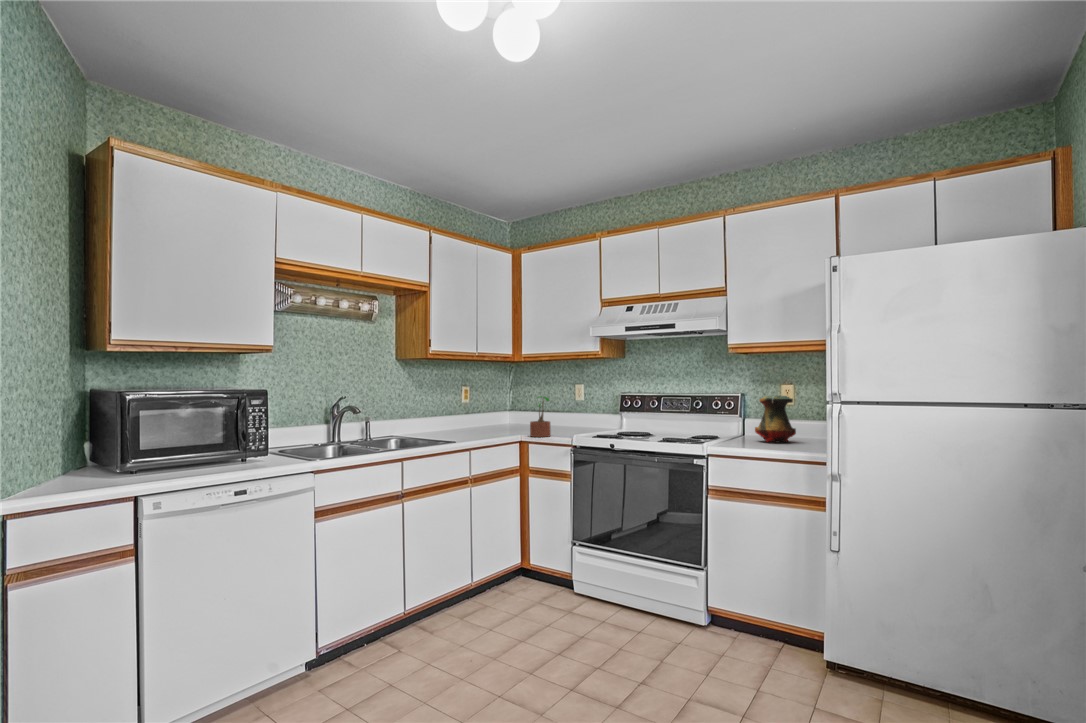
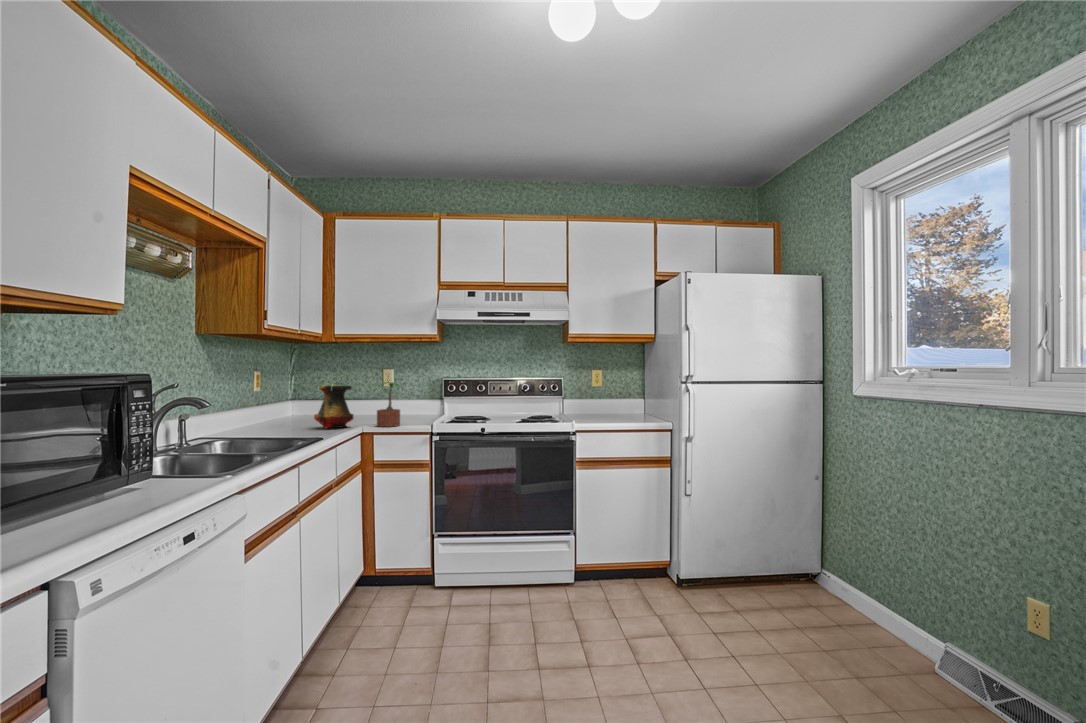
vase: present [755,396,796,442] -> present [314,383,353,429]

